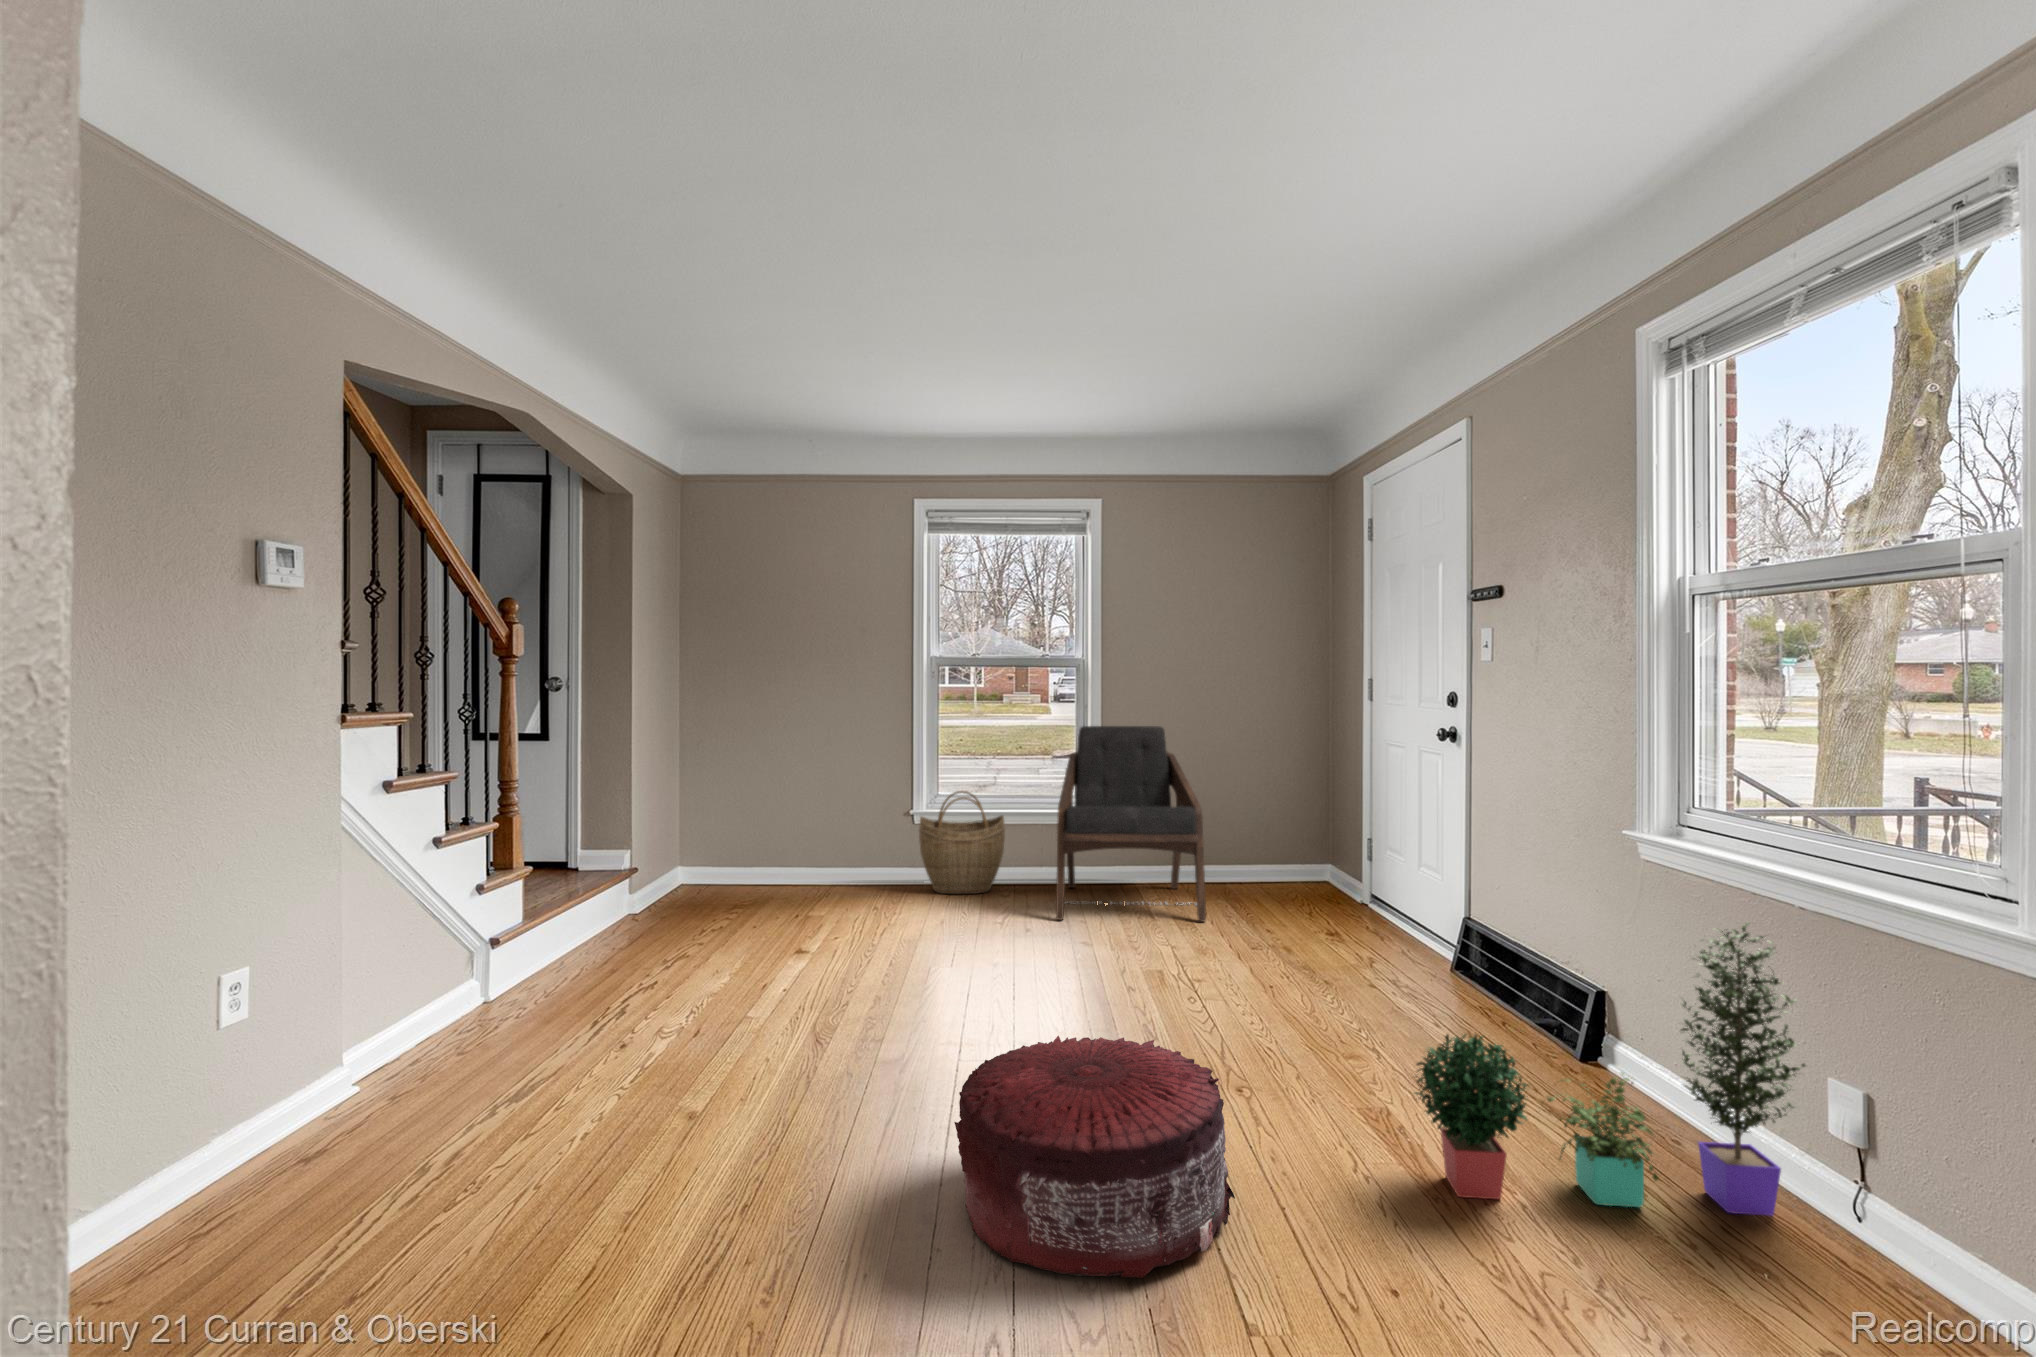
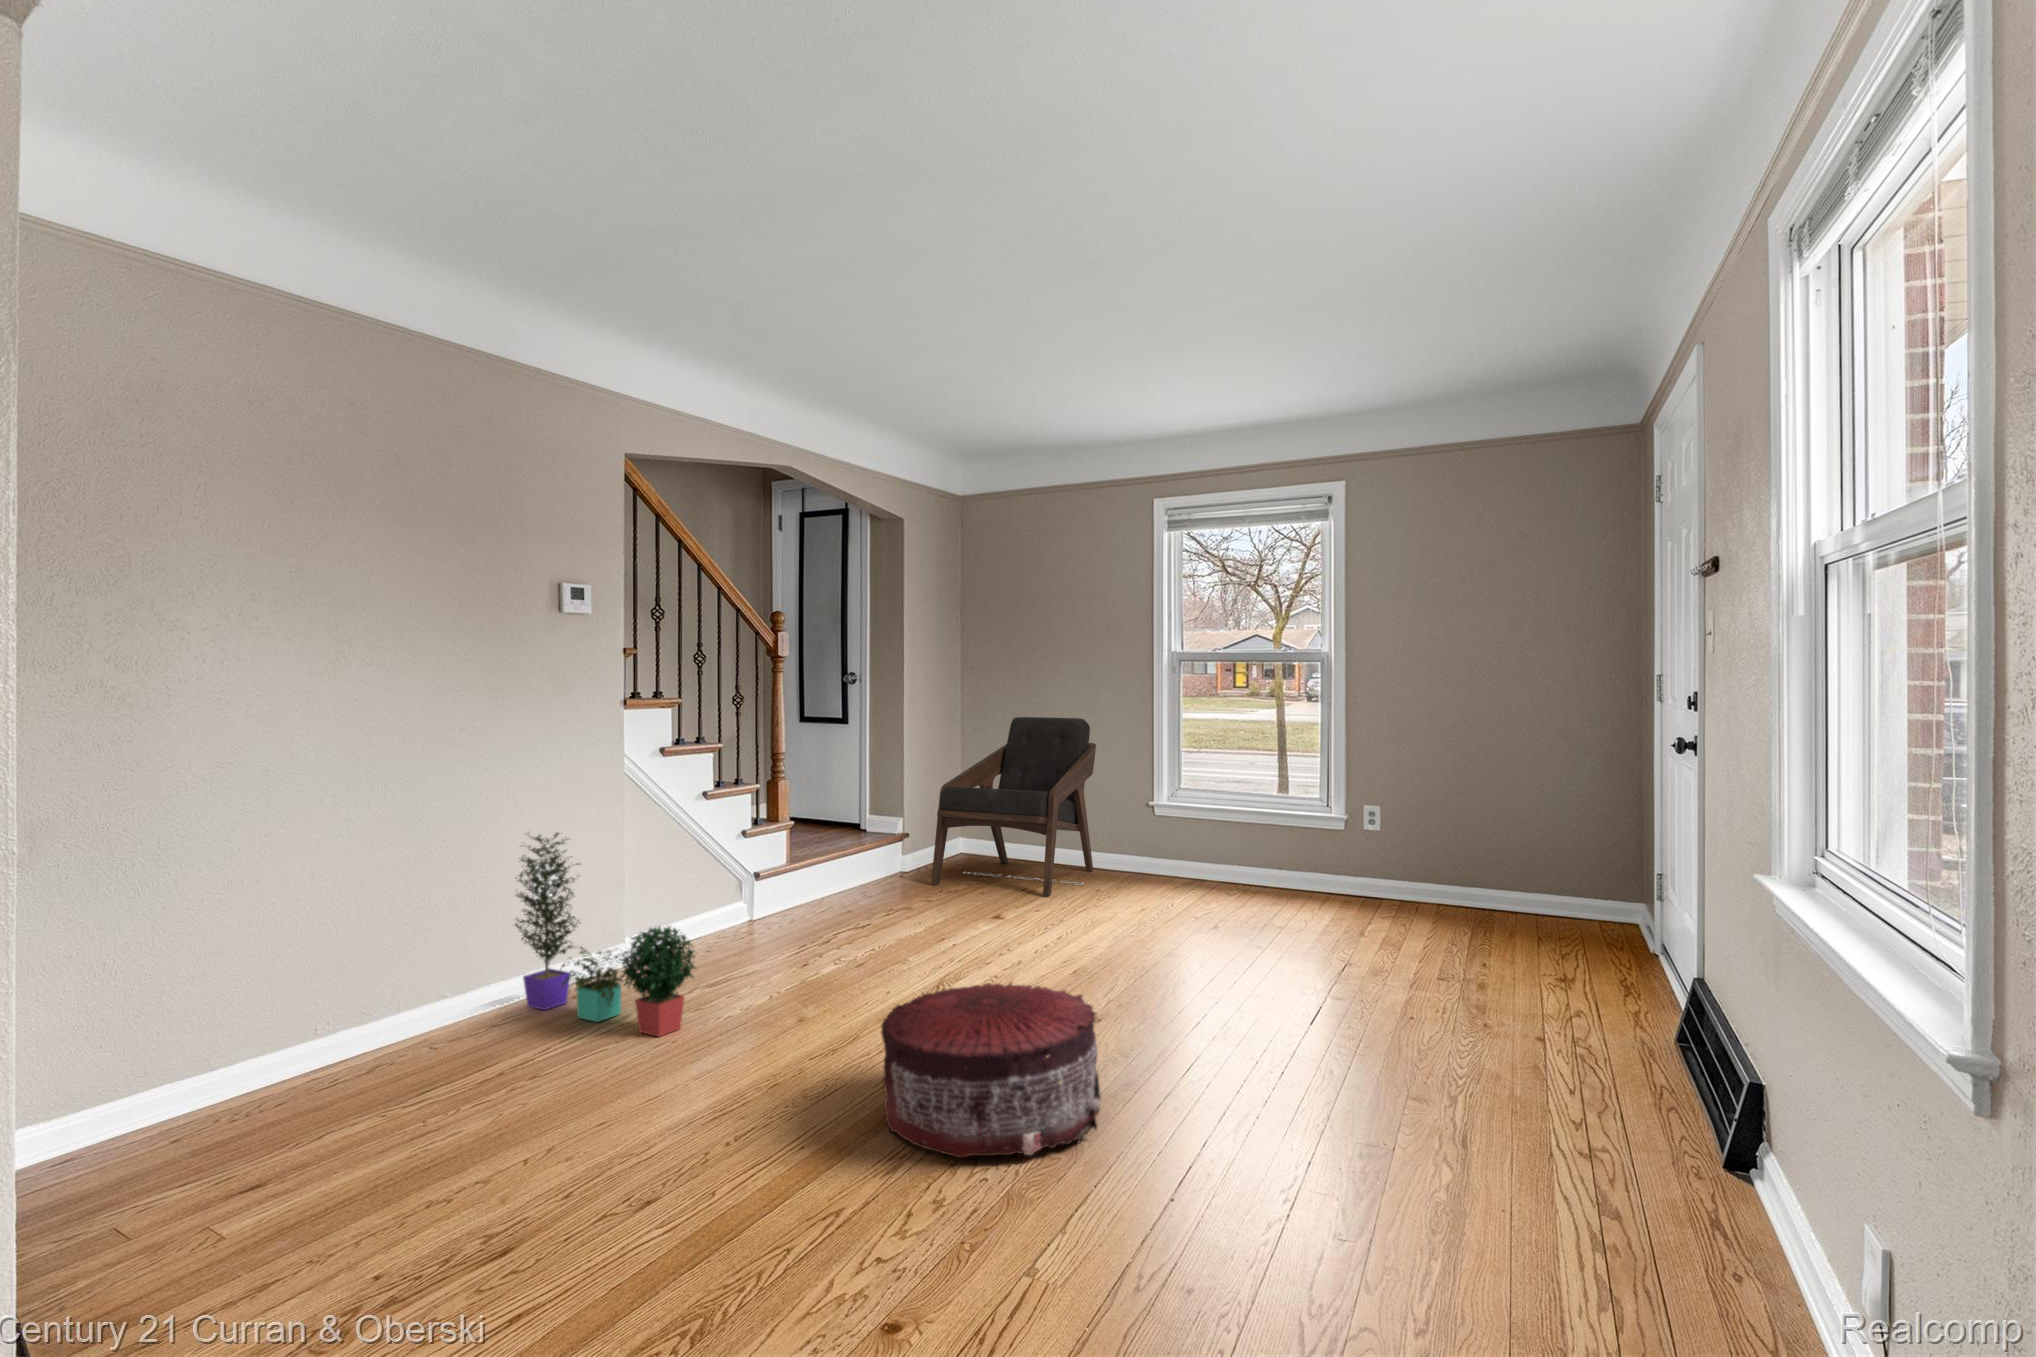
lounge chair: present [1056,726,1206,922] -> present [931,717,1096,896]
woven basket: present [919,791,1005,894] -> none [1152,784,1236,885]
potted plant: present [1415,922,1805,1216] -> present [515,833,695,1036]

